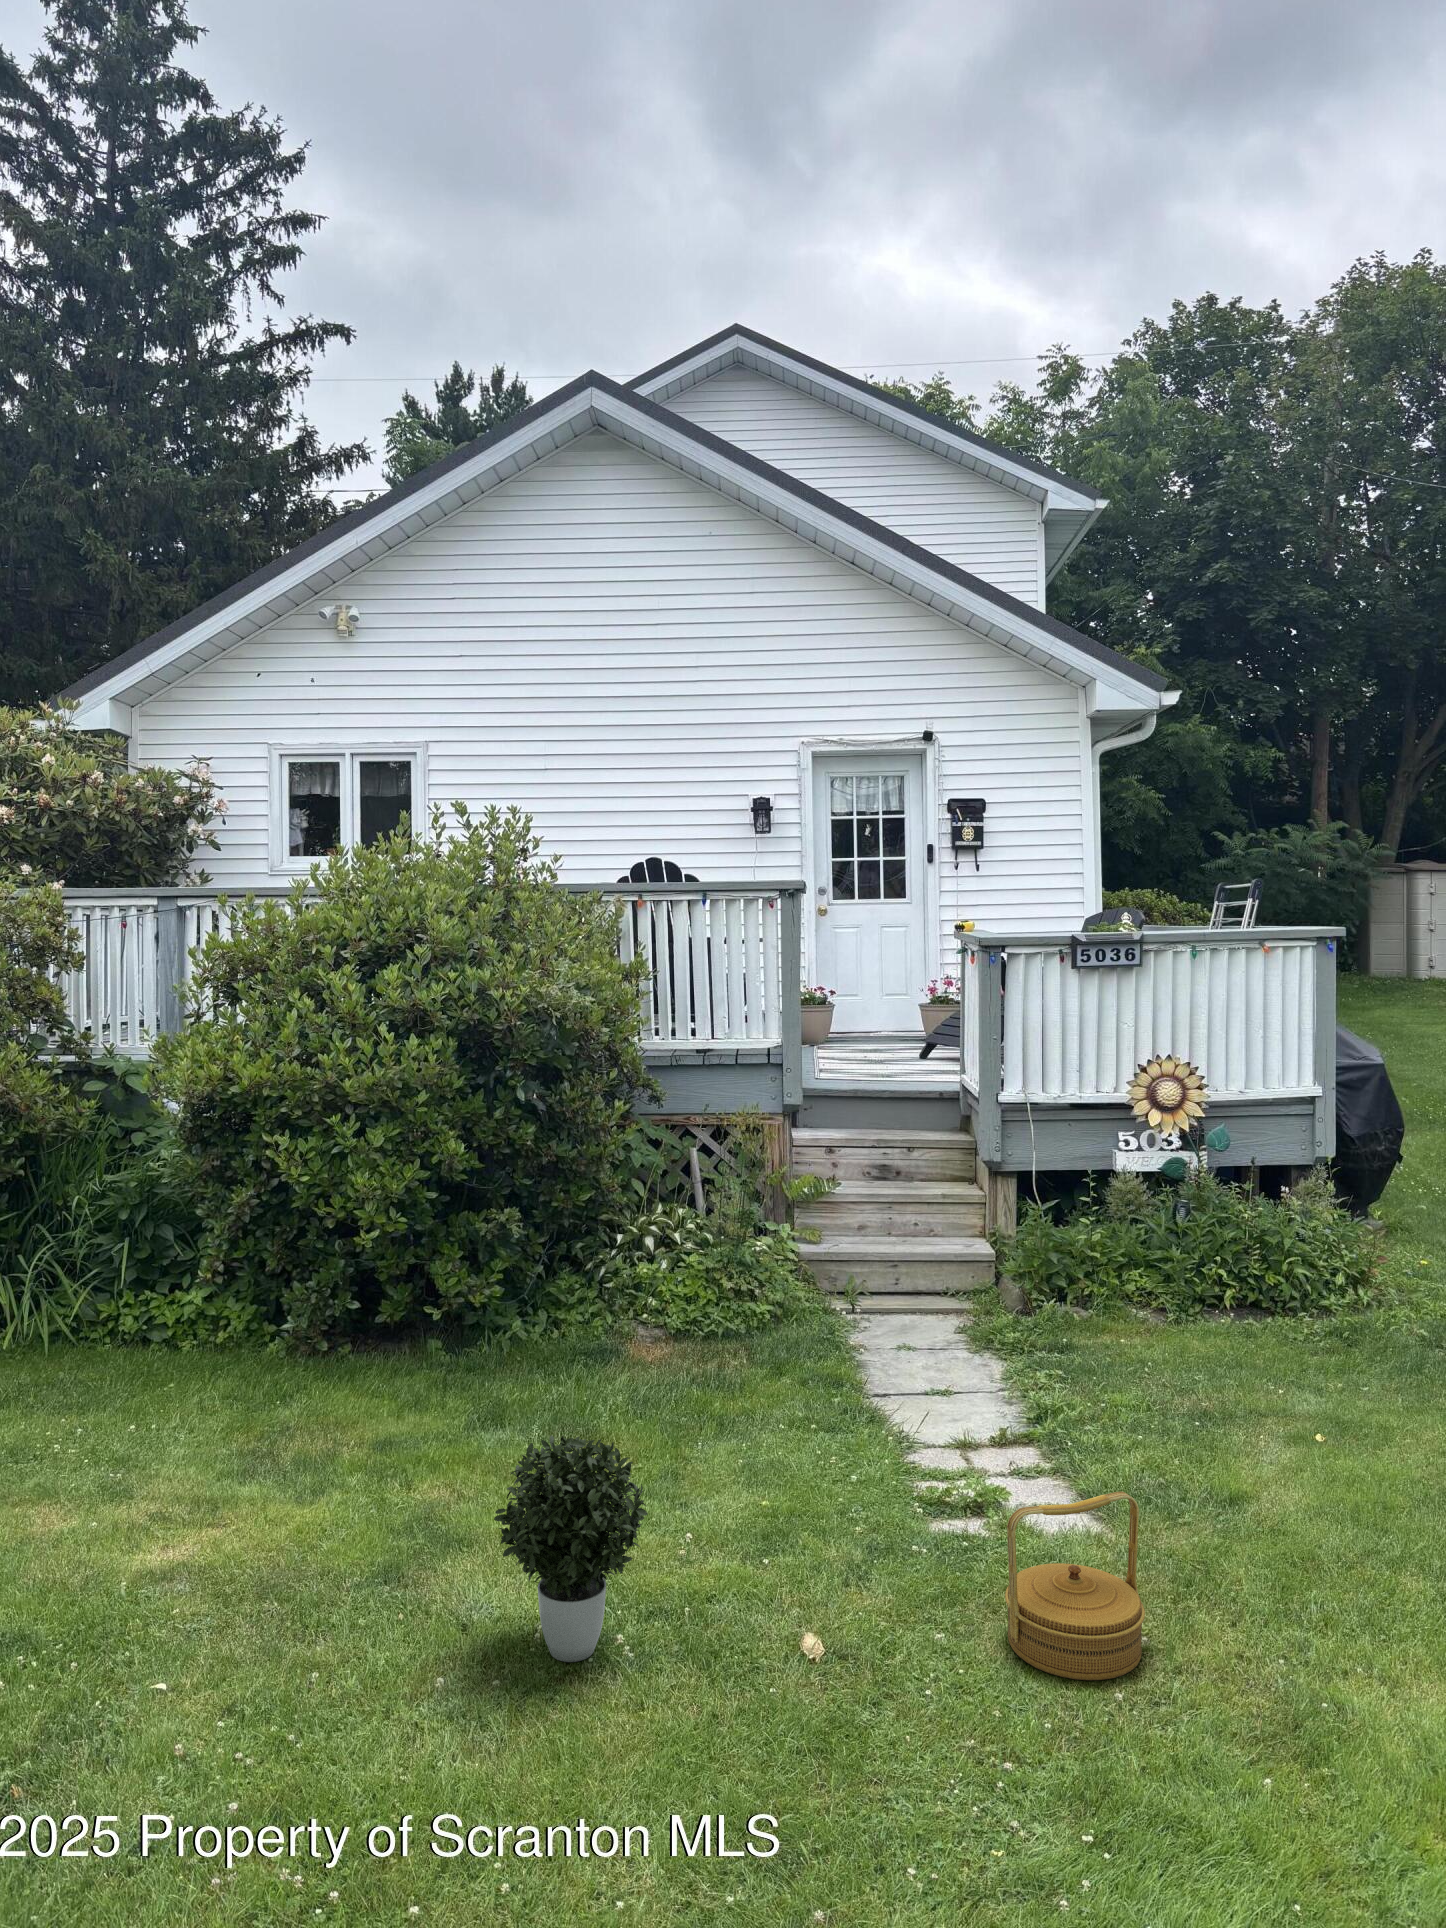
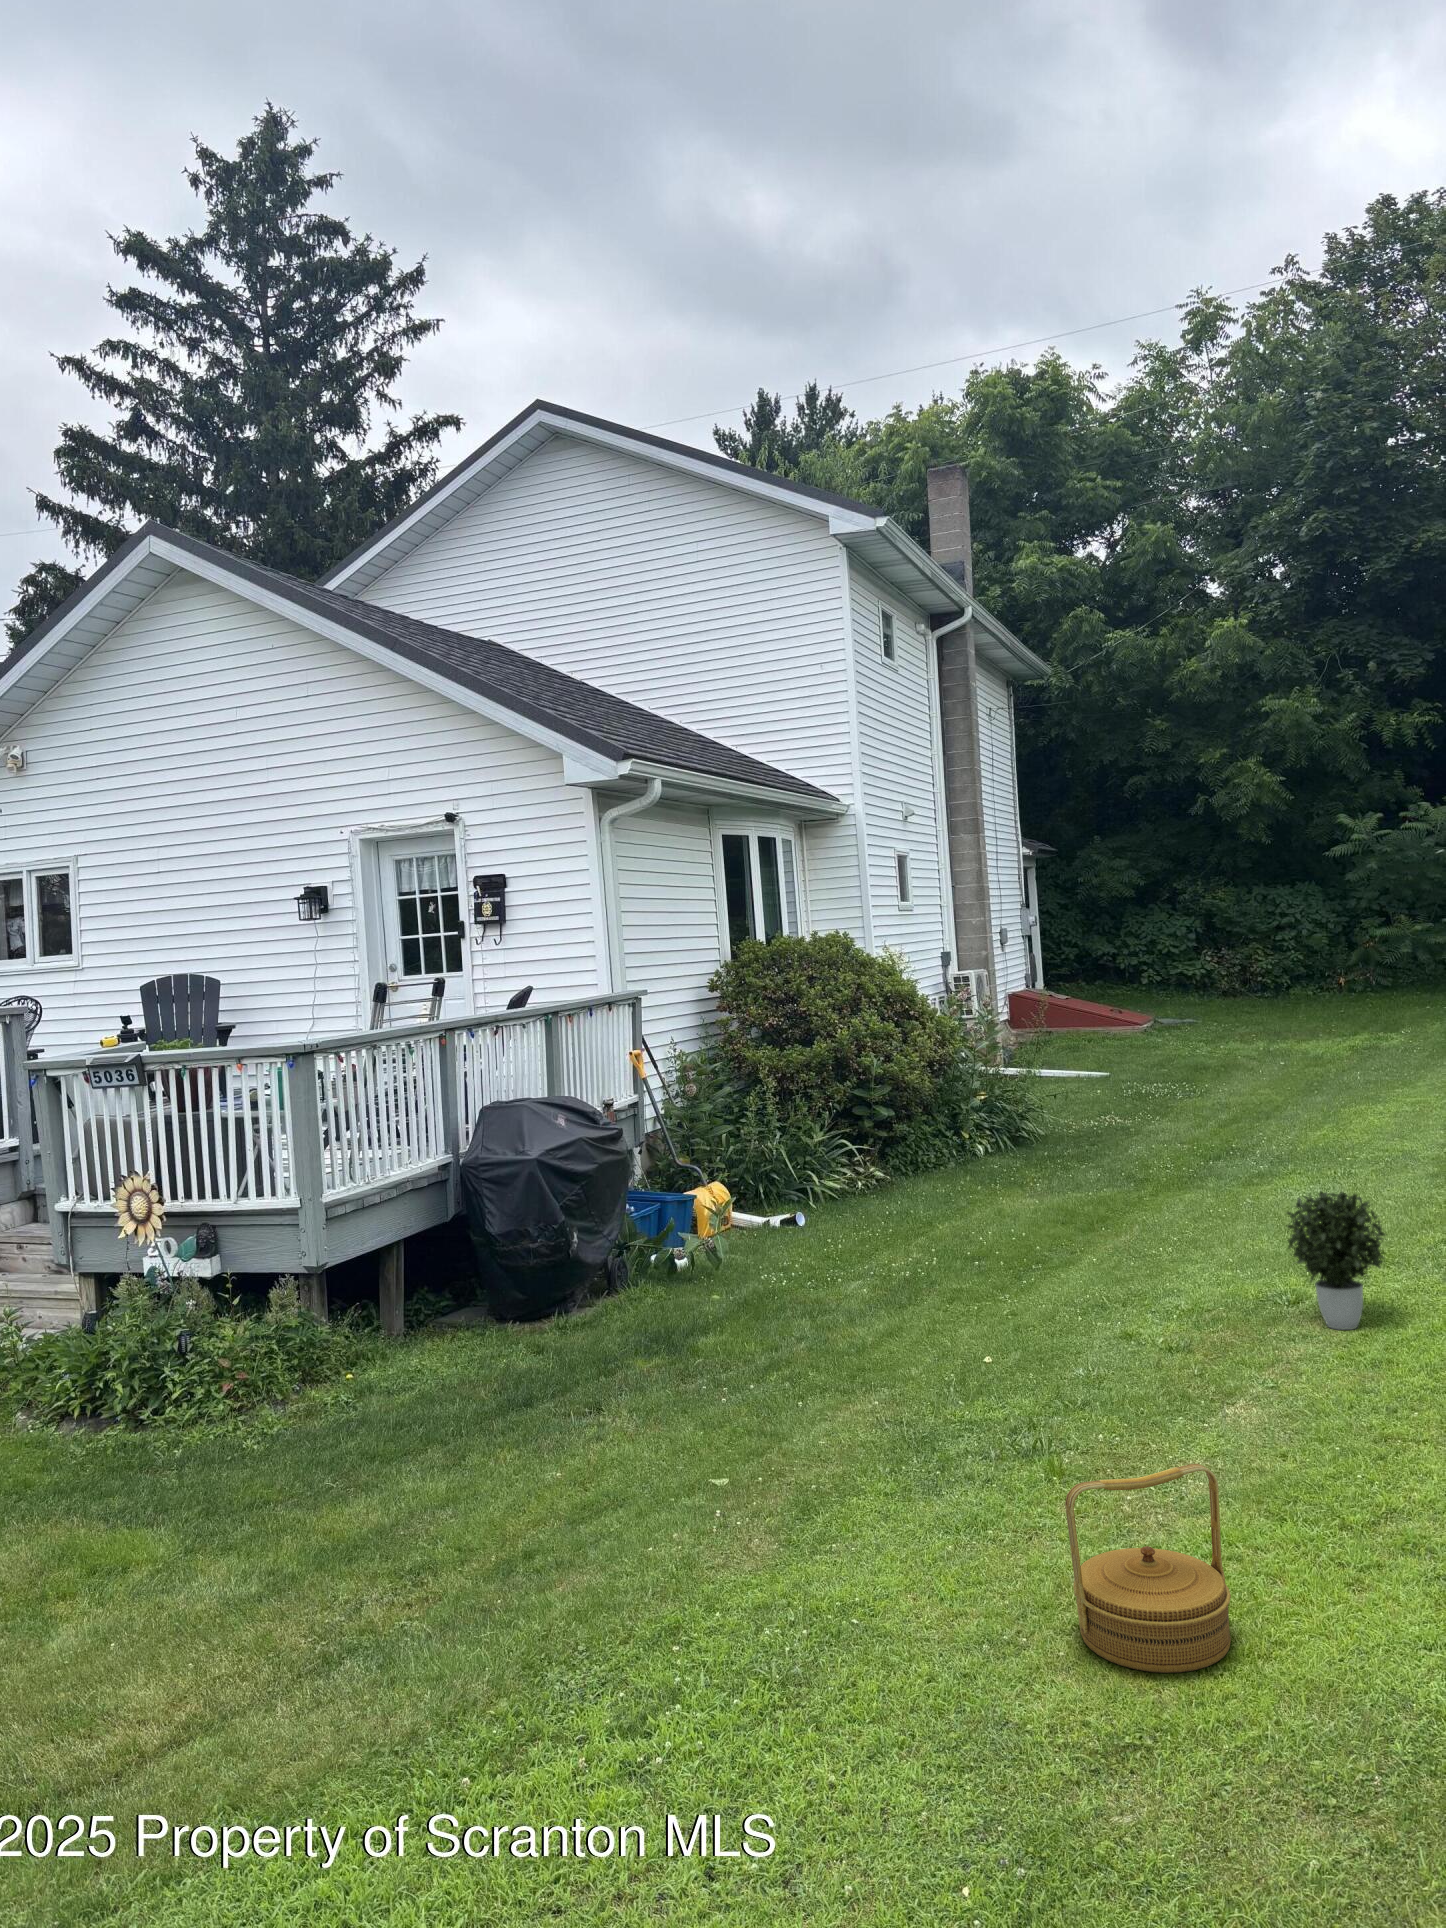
potted plant: present [494,1435,648,1662] -> present [1287,1192,1385,1330]

